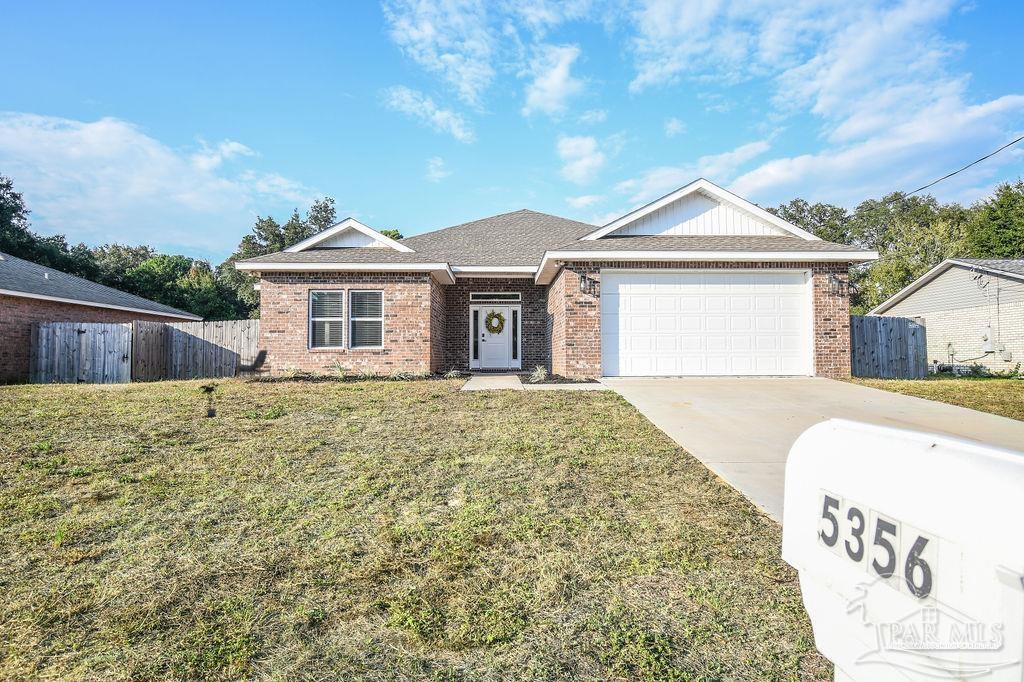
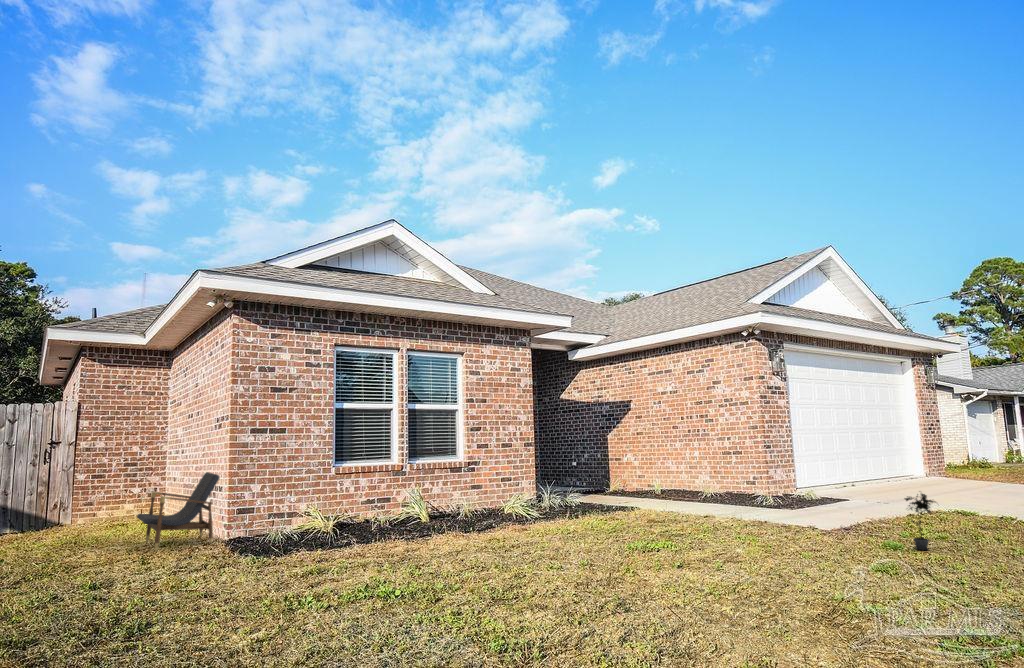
potted plant: present [199,381,220,417] -> present [905,494,936,550]

